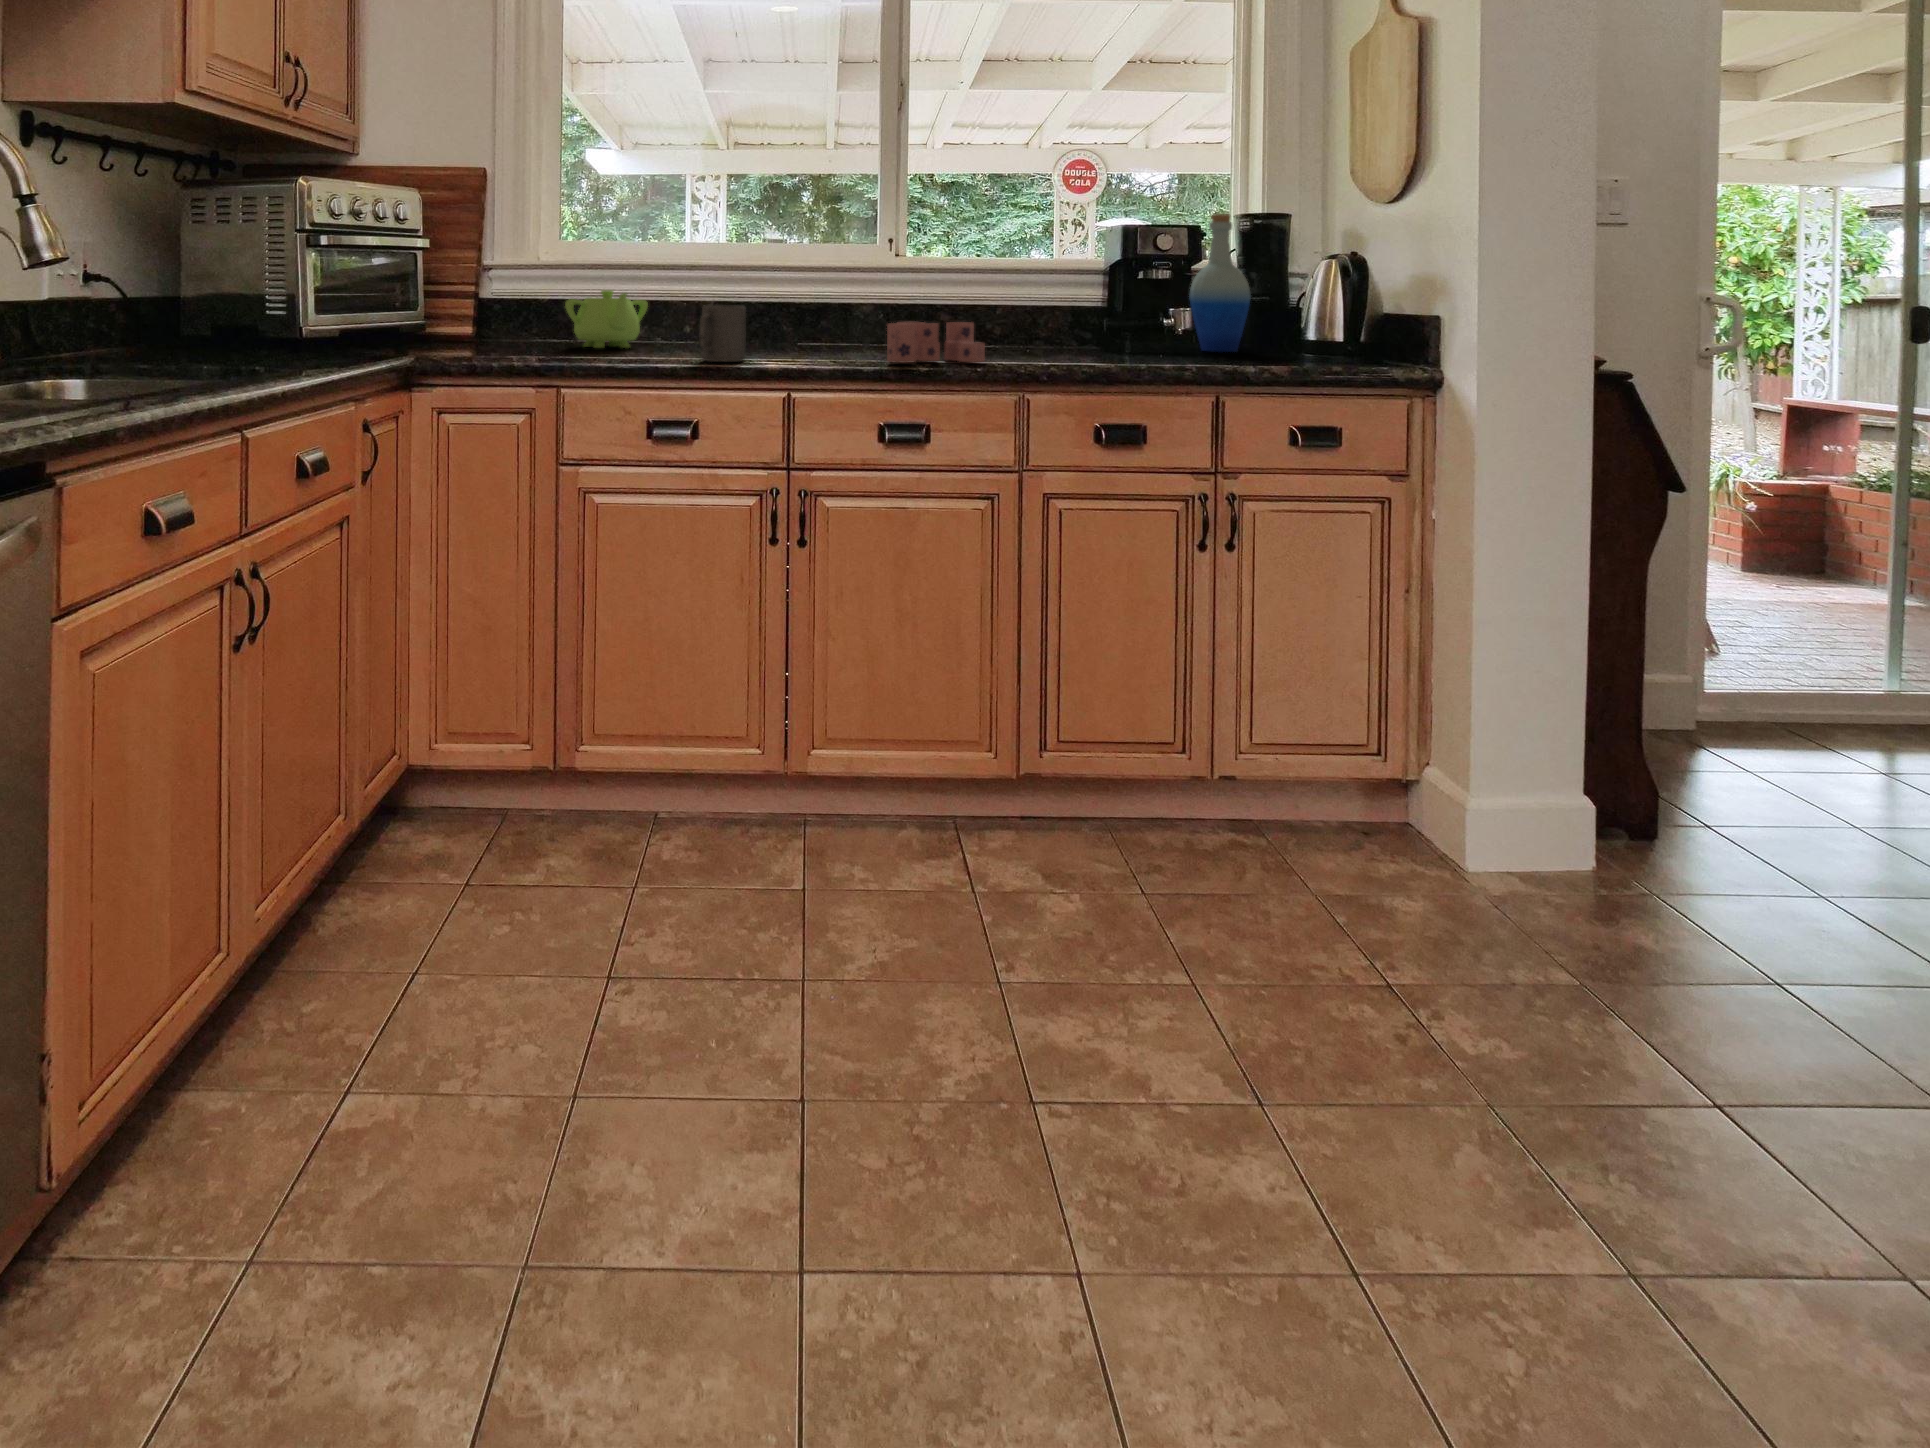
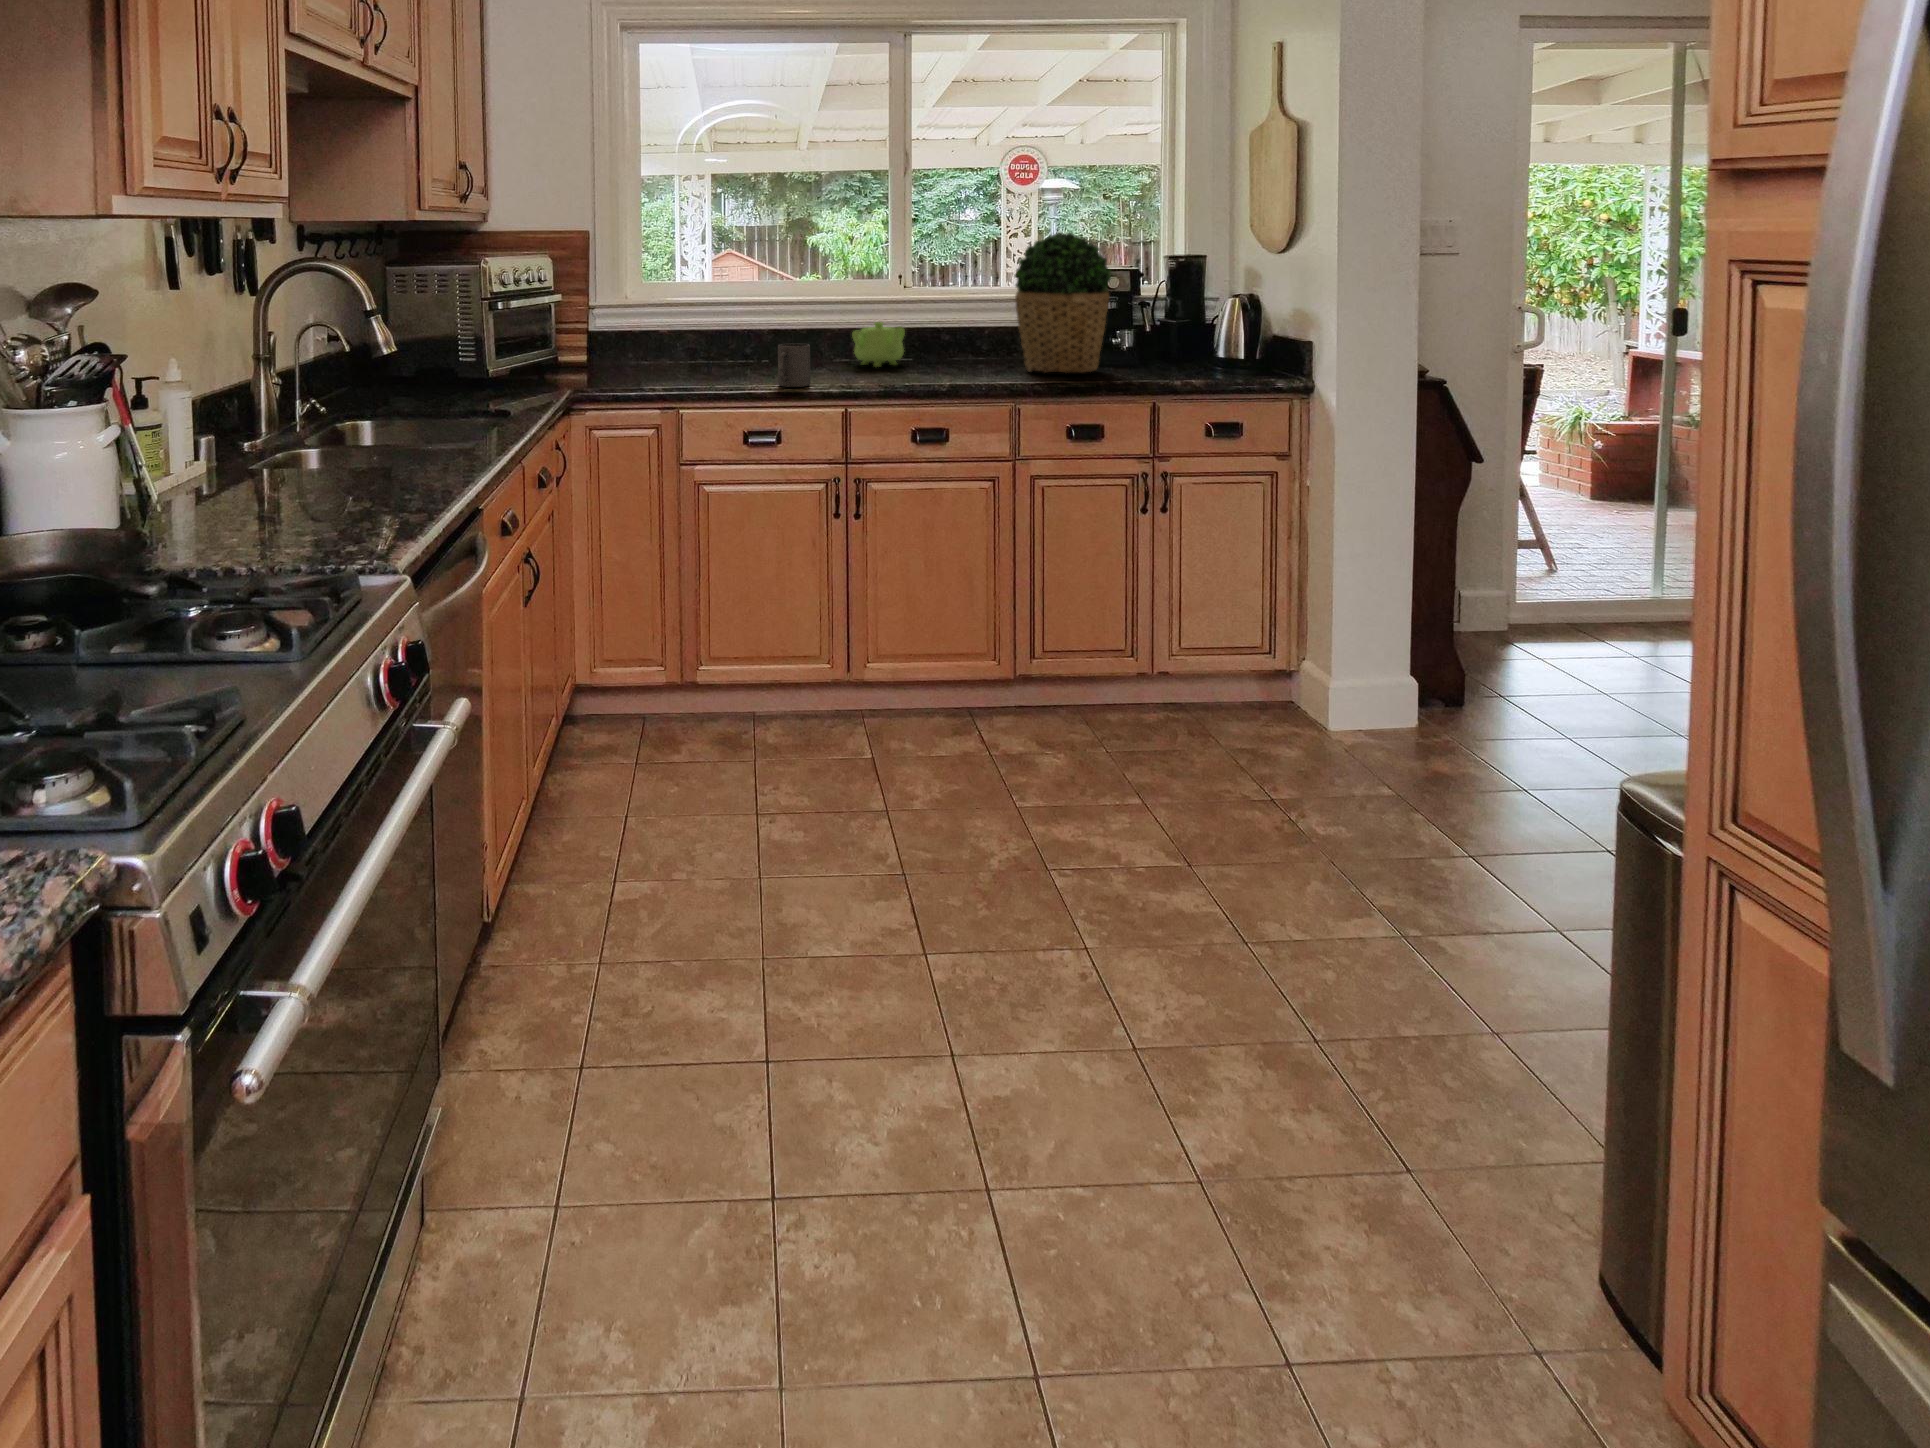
potted plant: none [1028,168,1160,355] -> present [1014,233,1111,373]
bottle: present [1189,214,1251,352] -> none [1132,262,1177,365]
teapot: present [565,290,648,348] -> present [852,322,905,367]
candle: present [887,322,985,362] -> none [916,349,986,385]

